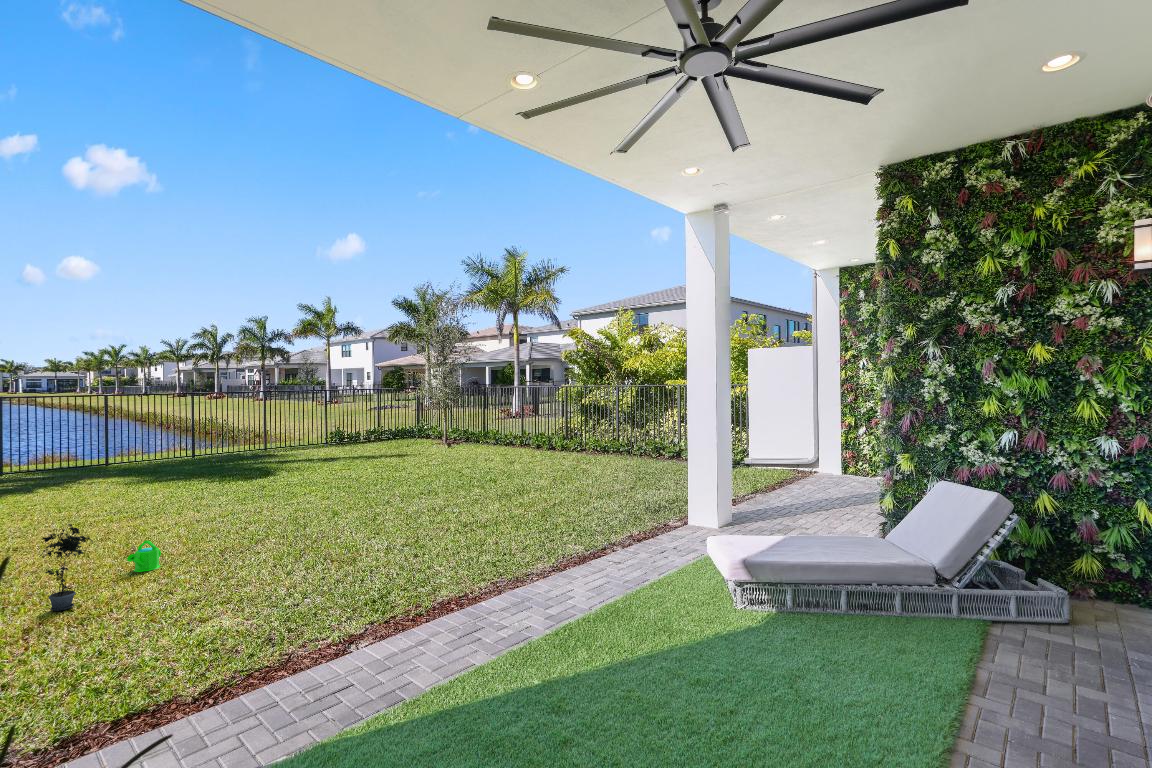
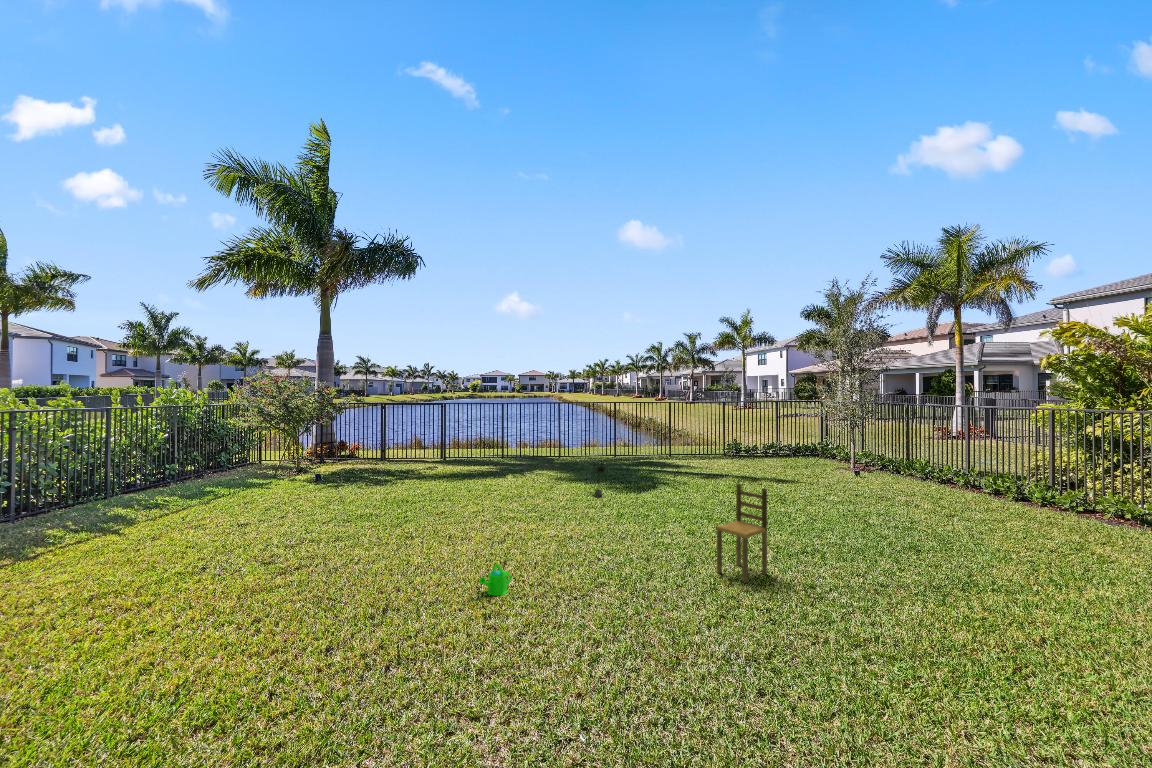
chair: none [362,444,401,517] -> present [717,483,767,583]
potted plant: present [39,524,93,611] -> present [593,462,606,497]

